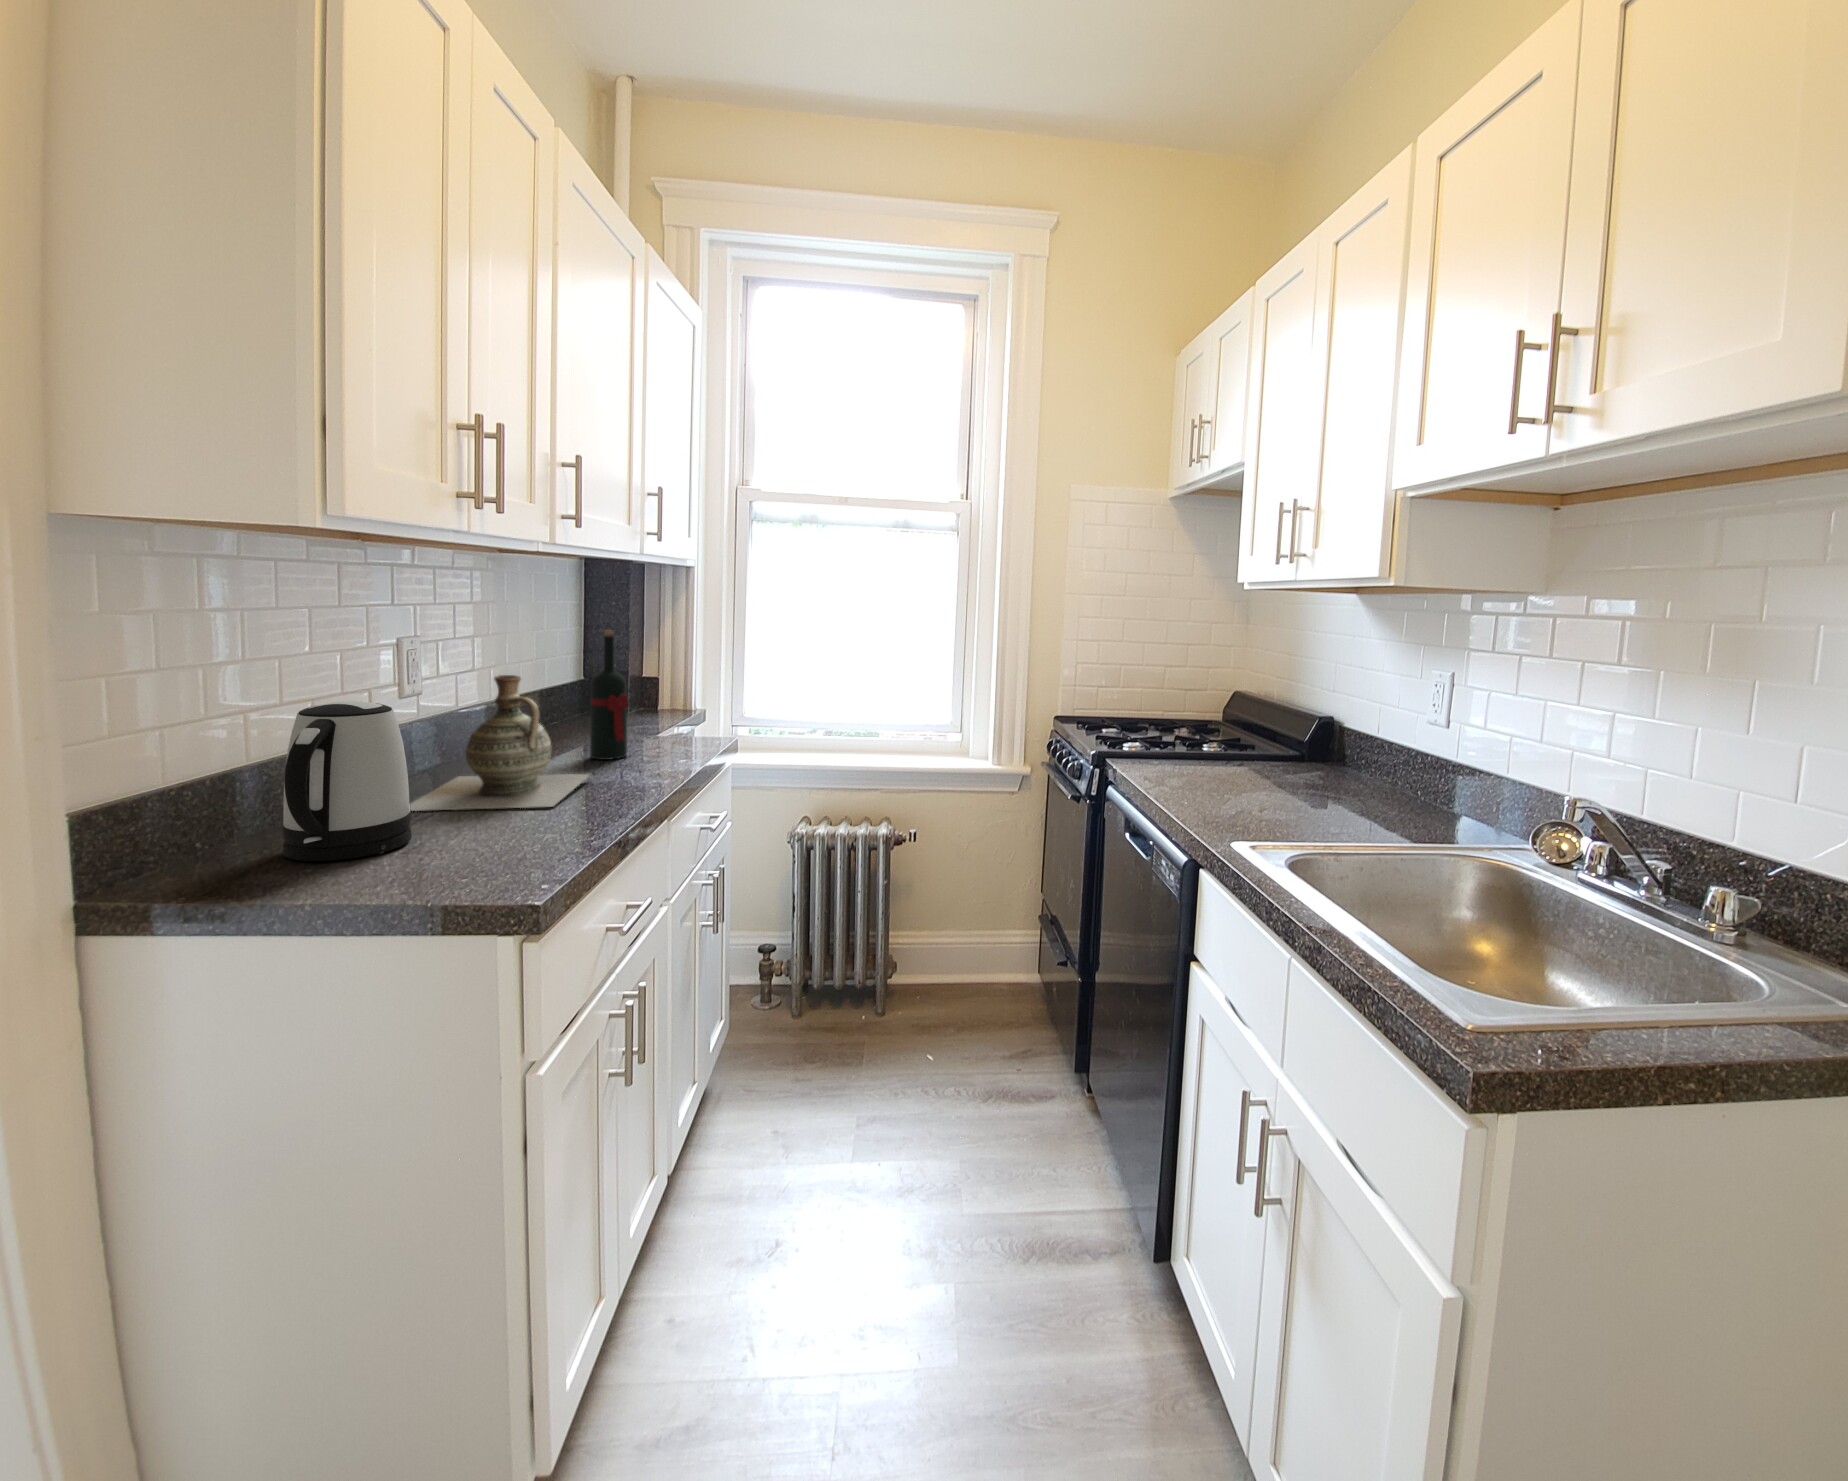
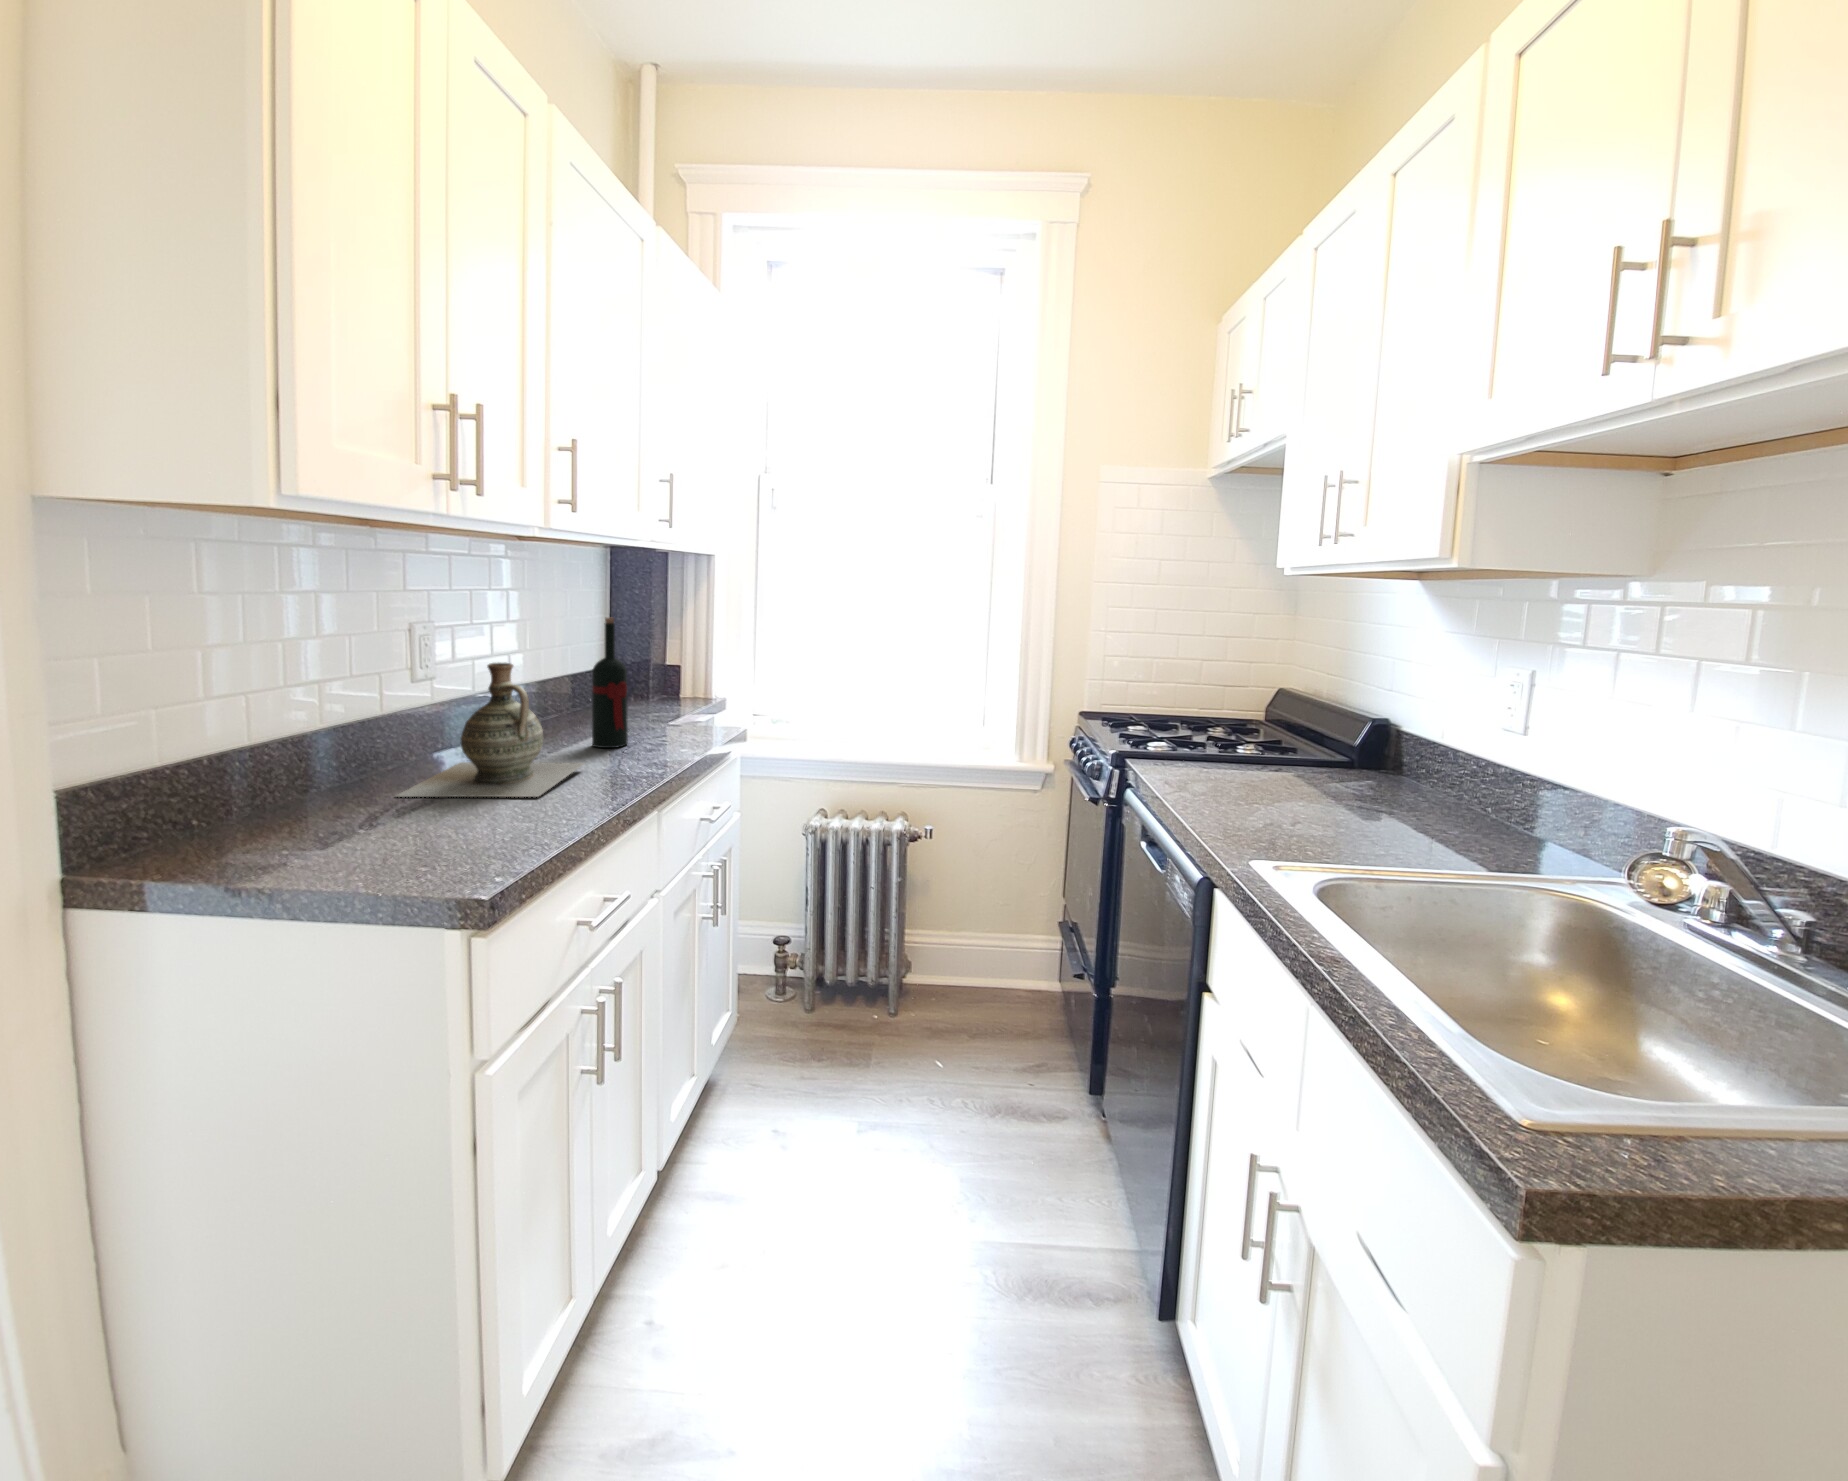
kettle: present [282,701,412,861] -> none [267,689,396,846]

